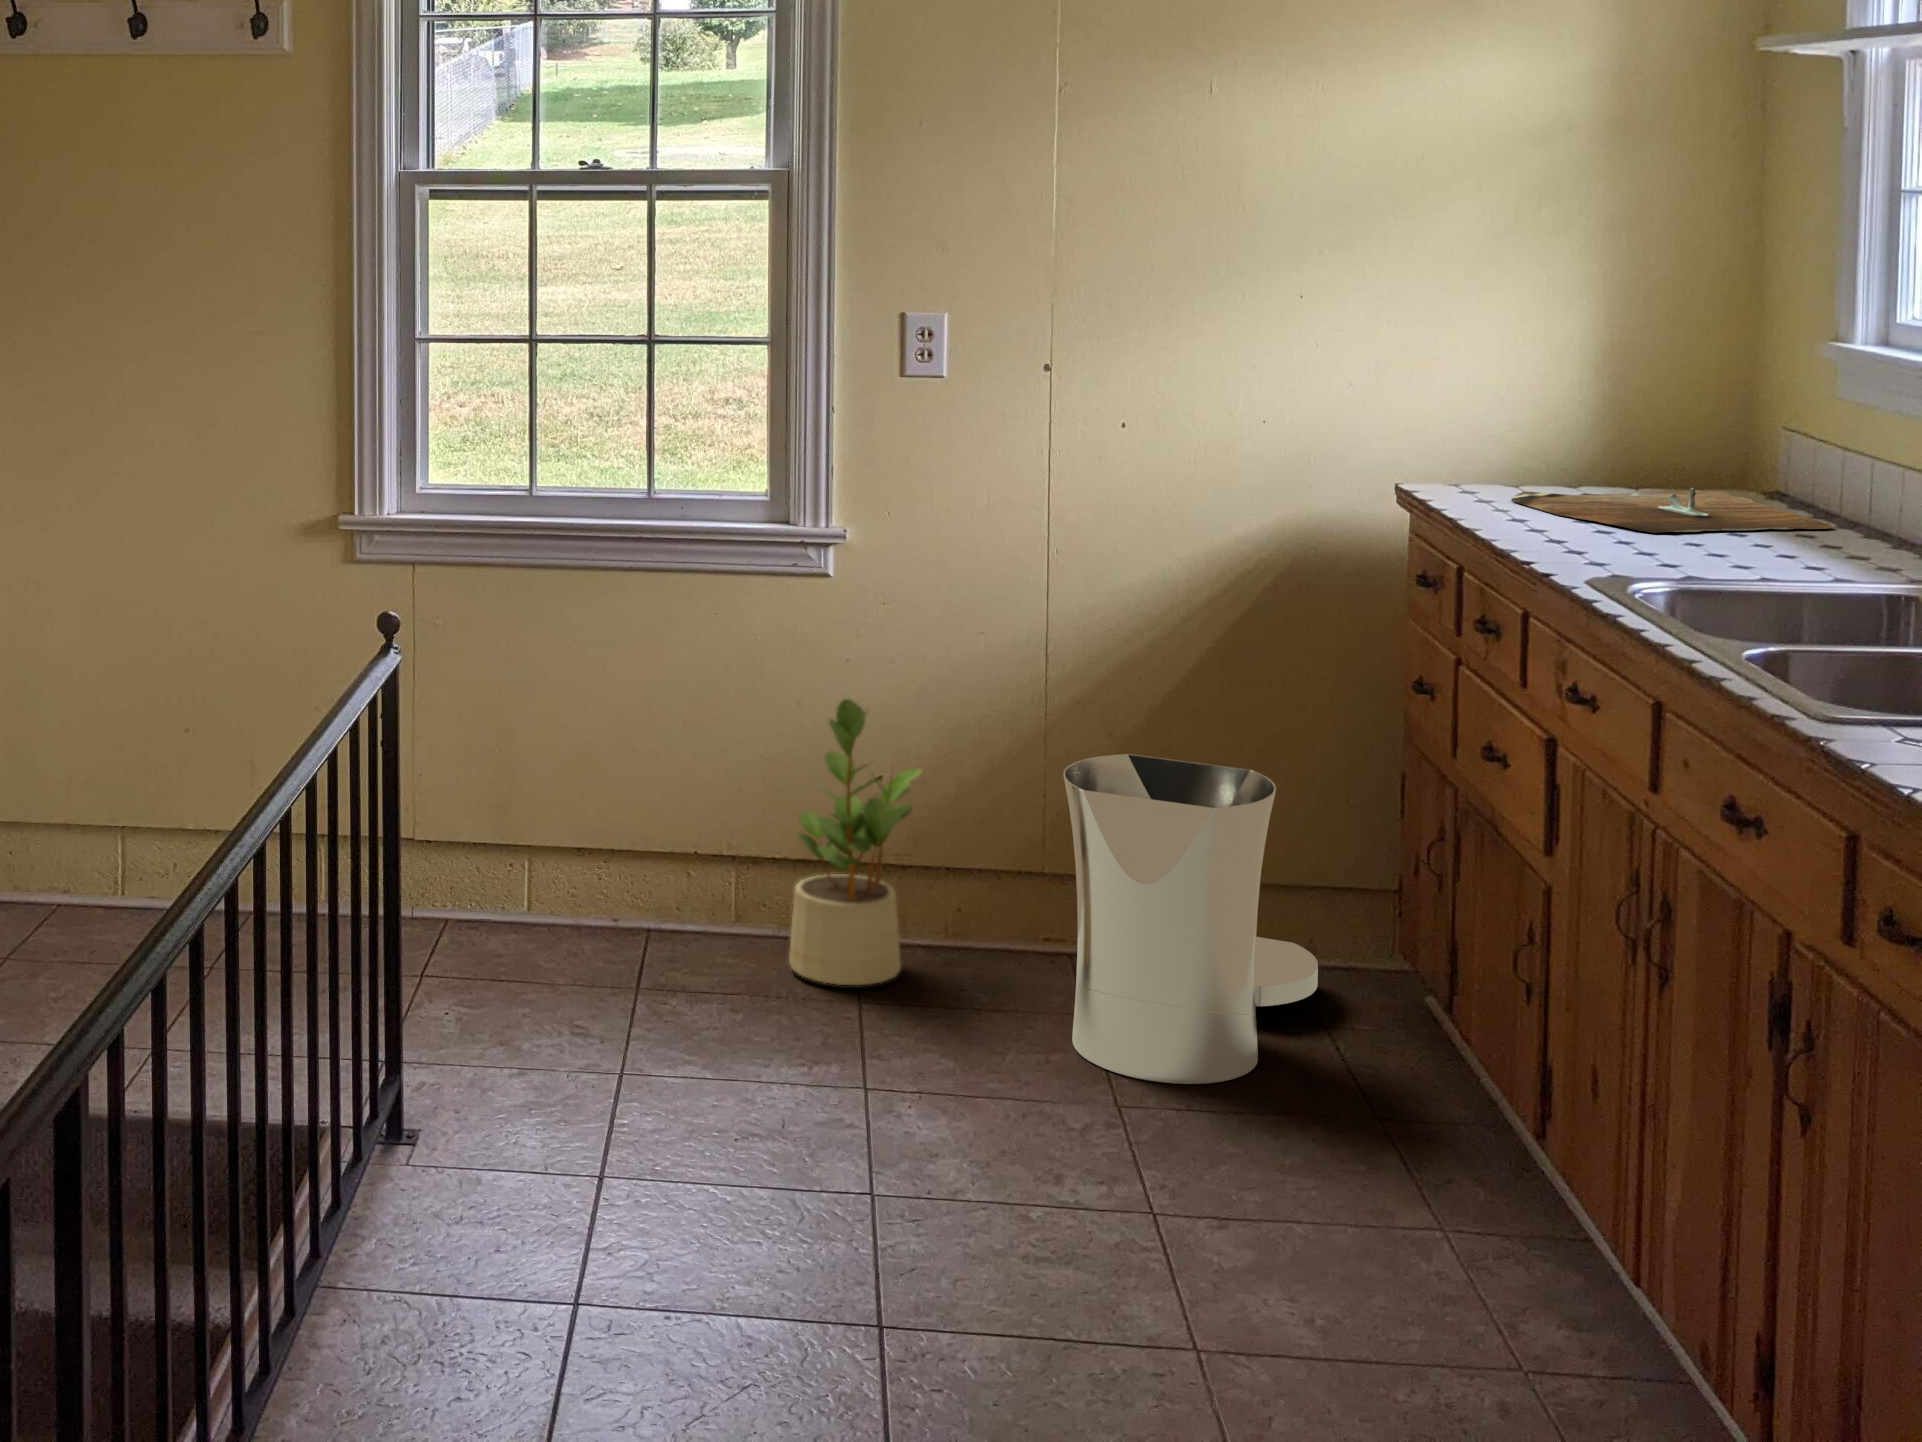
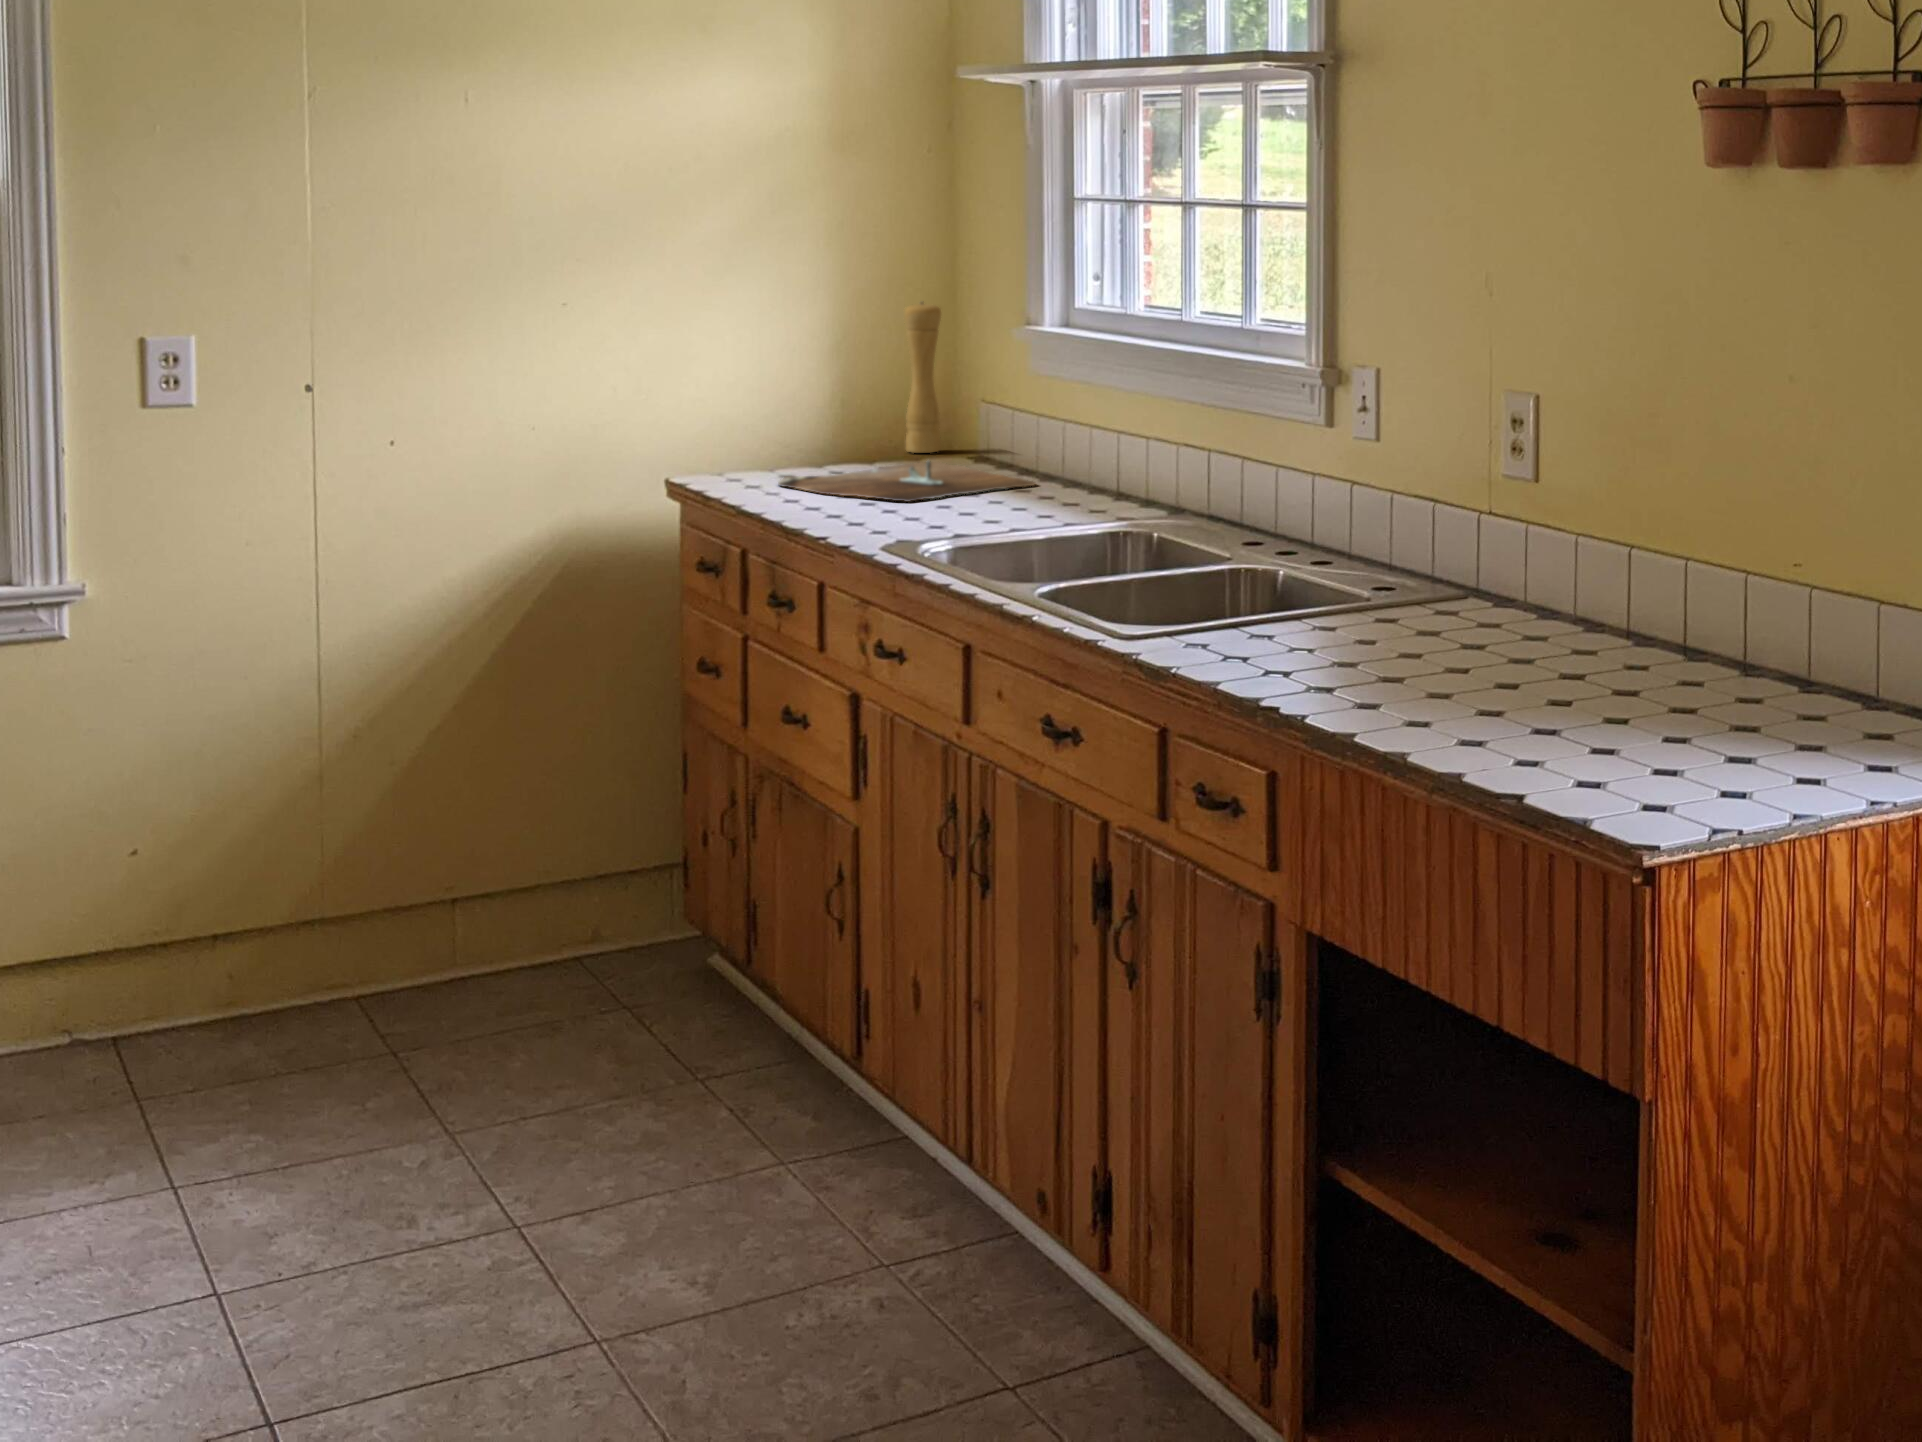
pepper mill: none [1688,307,1740,480] -> present [905,302,941,453]
potted plant: present [789,699,921,985] -> none [42,770,194,1093]
trash can: present [1063,754,1318,1084] -> none [371,773,621,1105]

